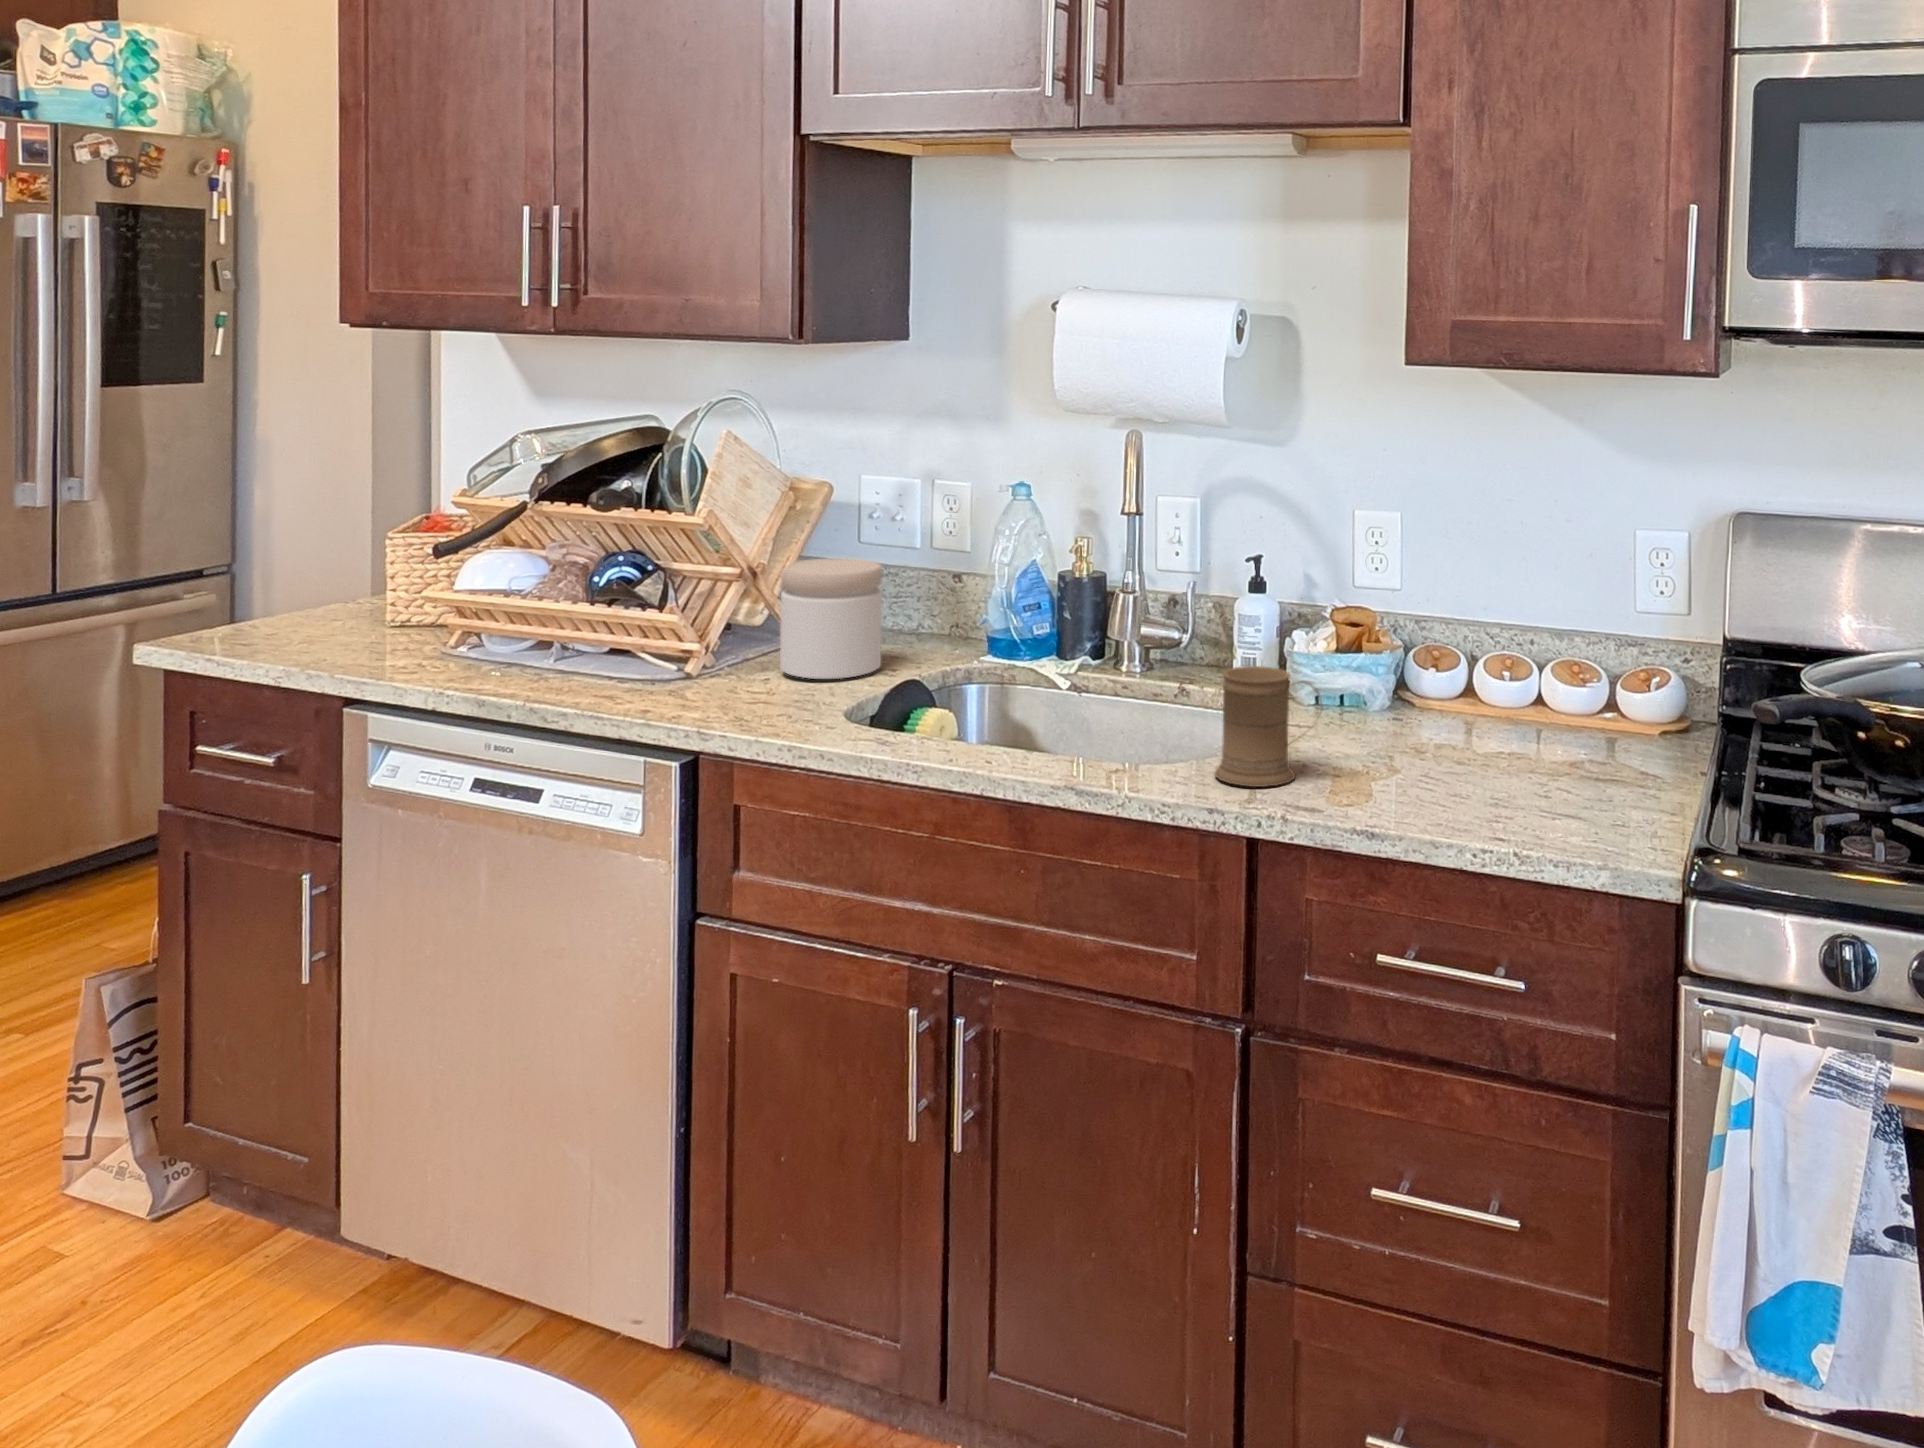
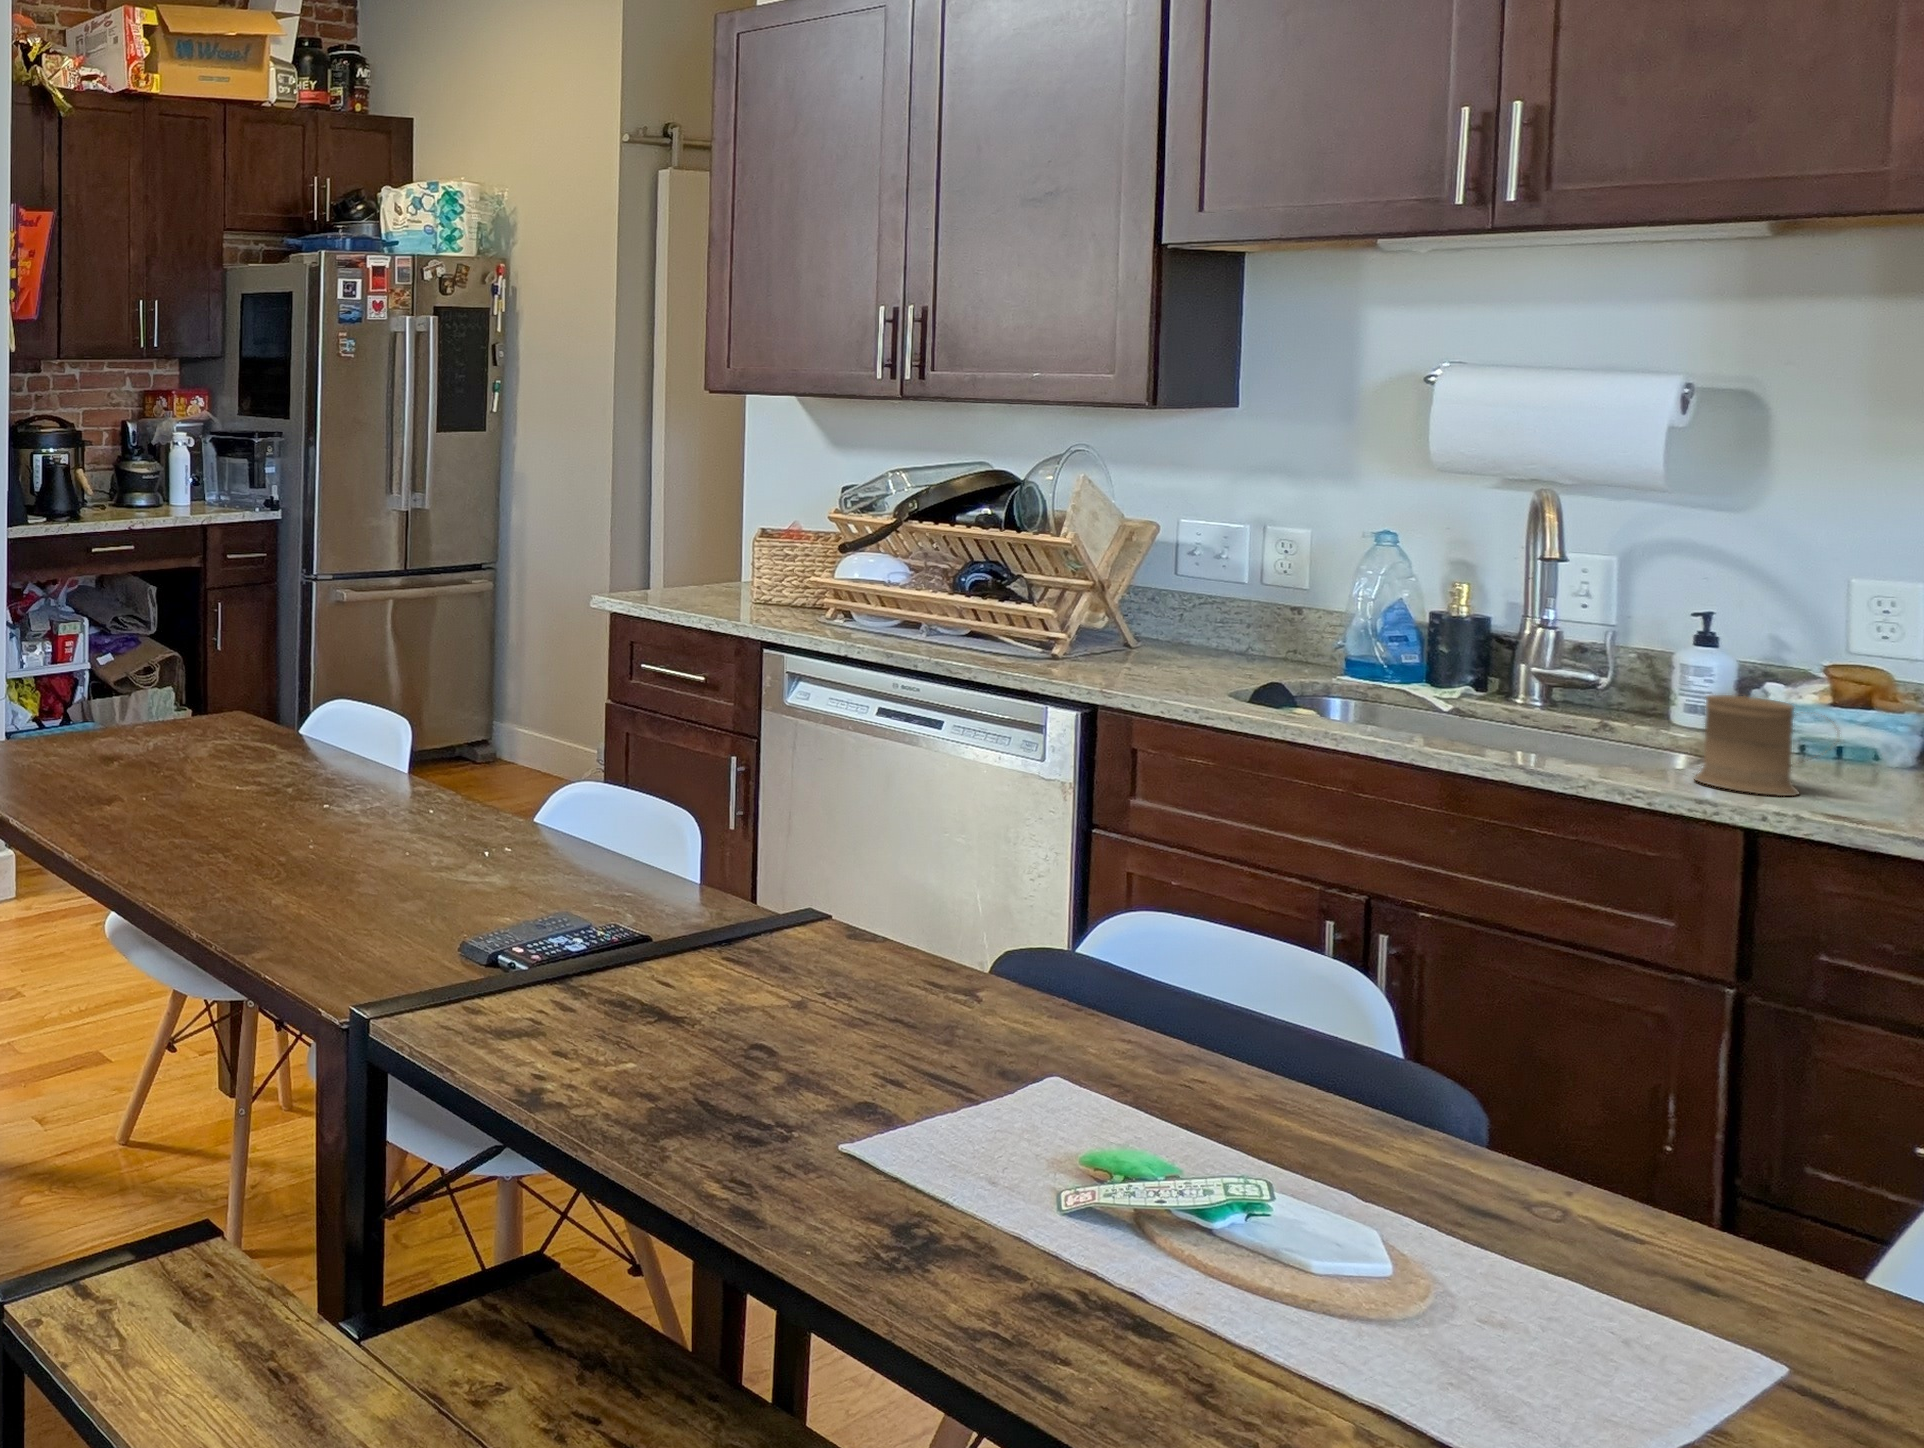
jar: present [780,558,882,679] -> none [1131,582,1235,675]

